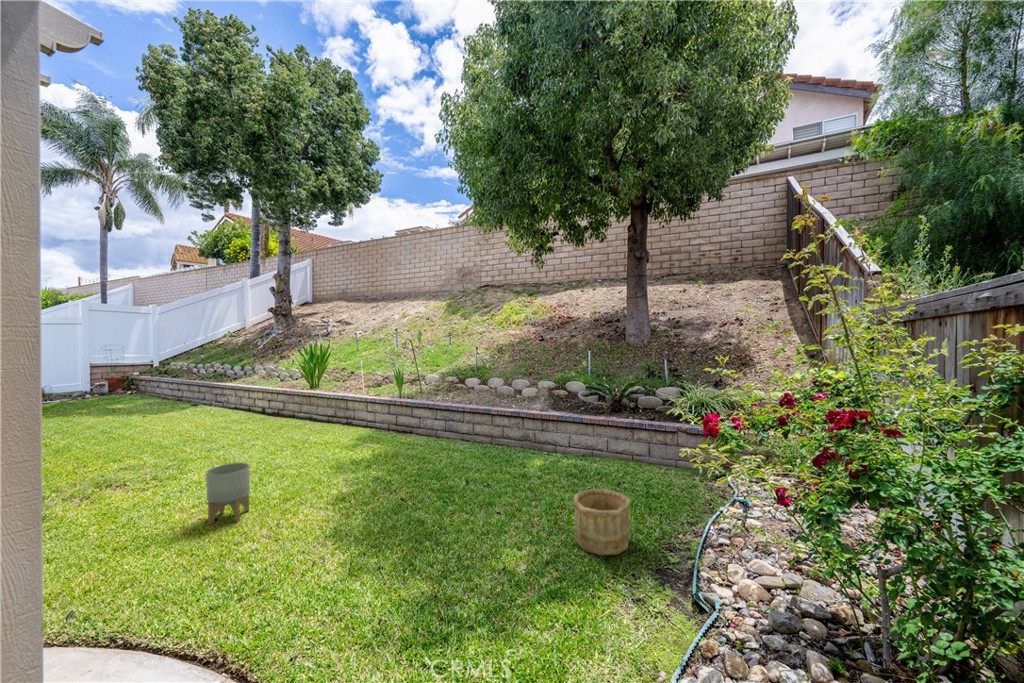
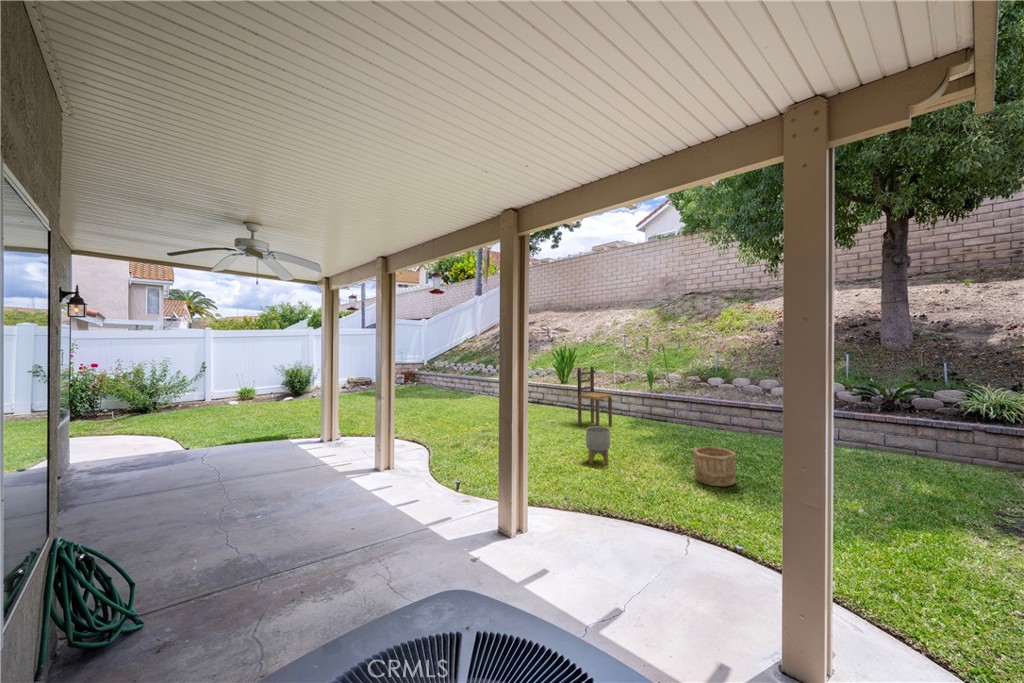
chair: none [281,369,330,455] -> present [577,367,612,427]
wooden bucket: present [573,489,631,555] -> present [693,446,736,487]

